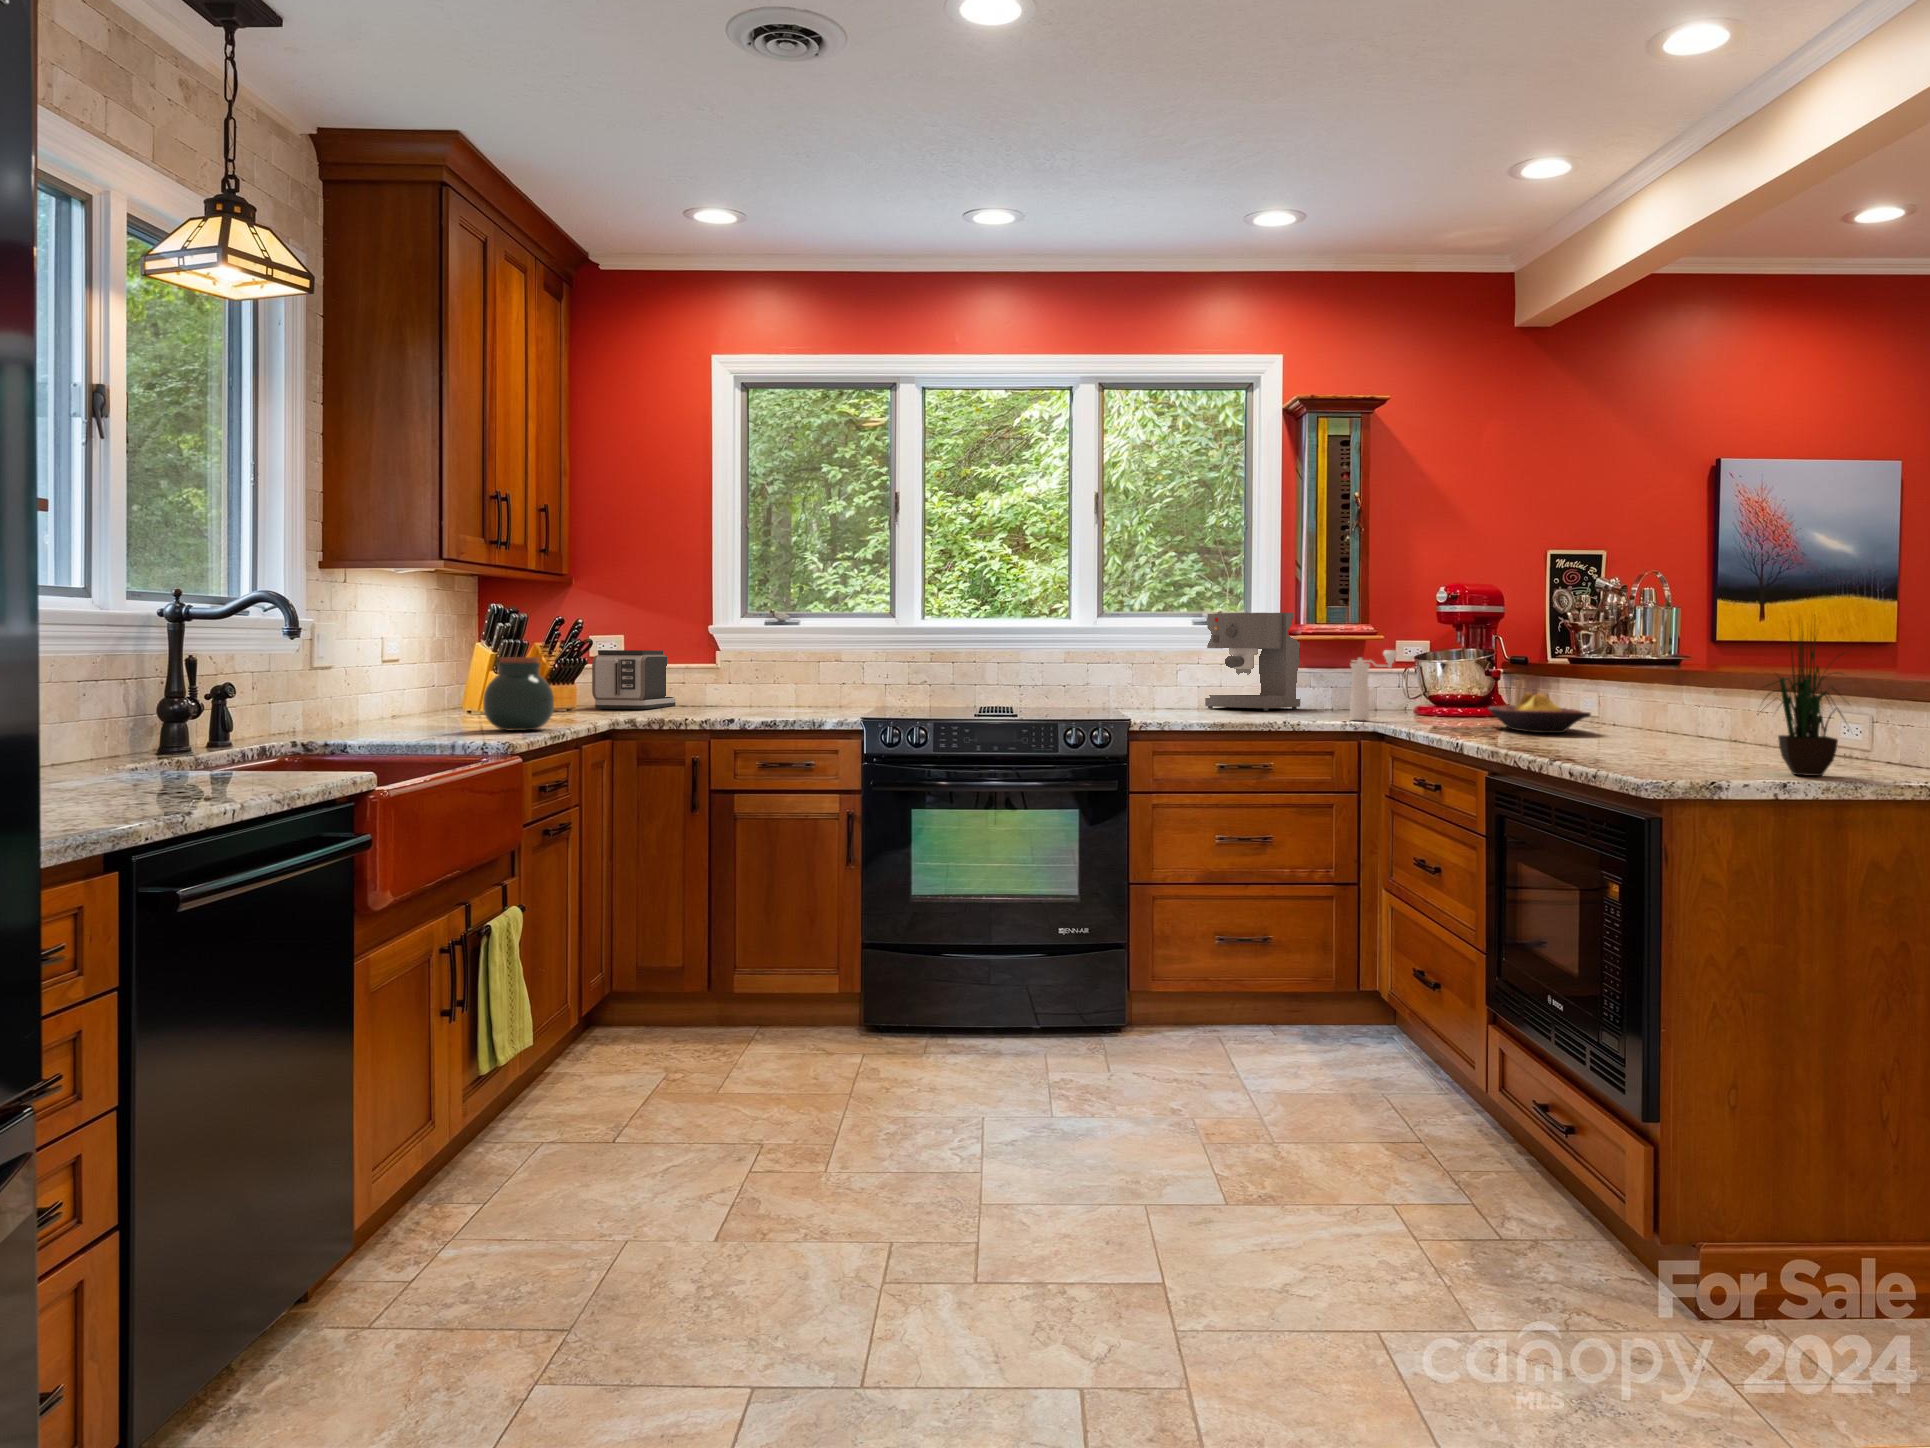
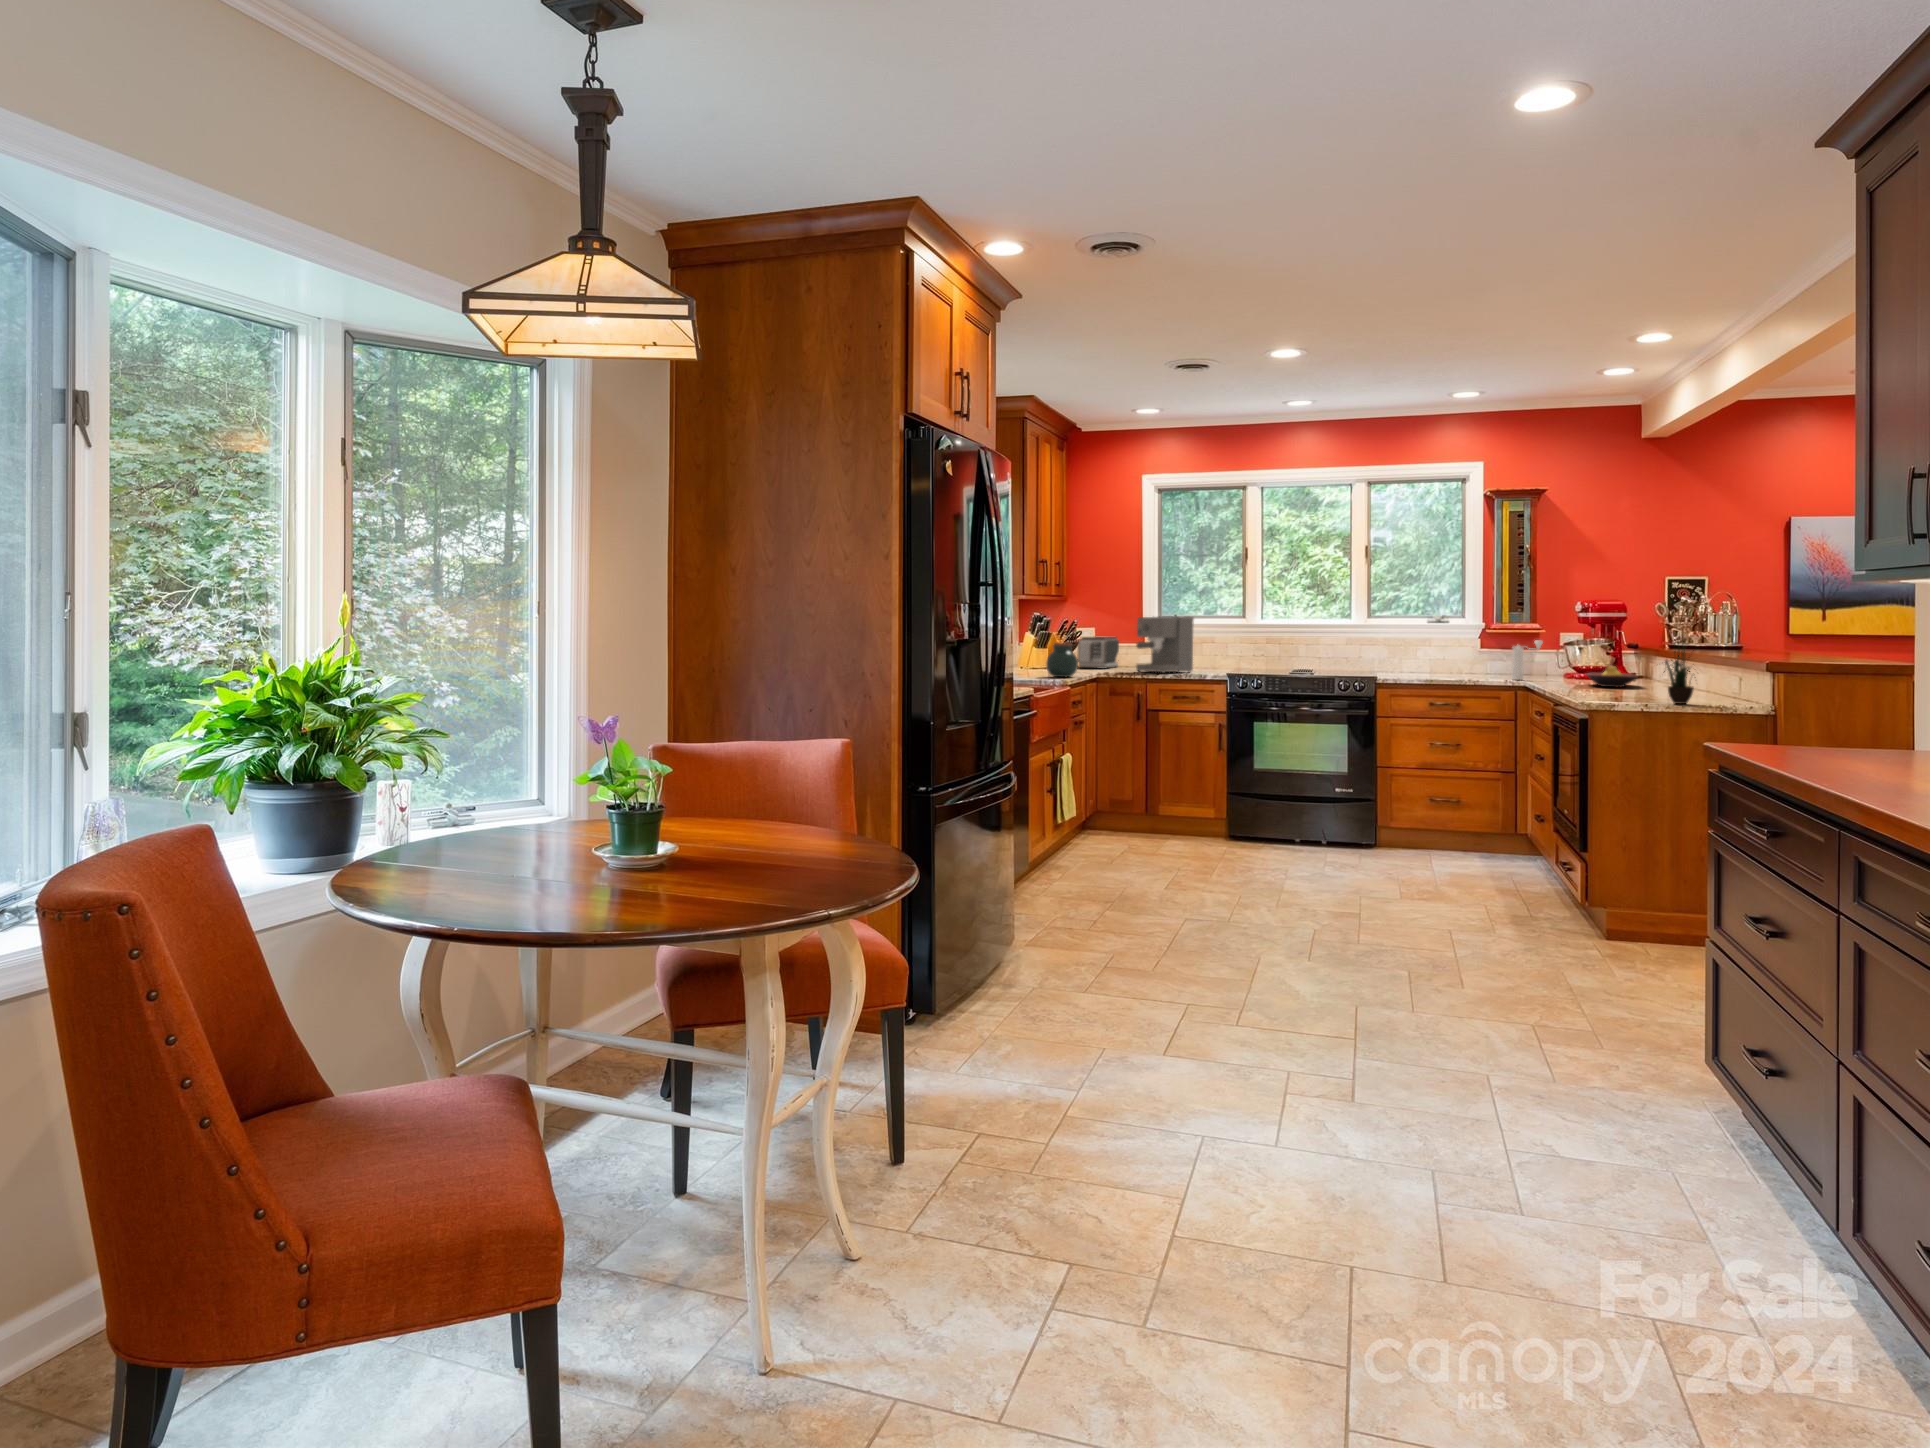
coffee maker: present [1205,613,1300,711] -> present [1136,617,1193,673]

